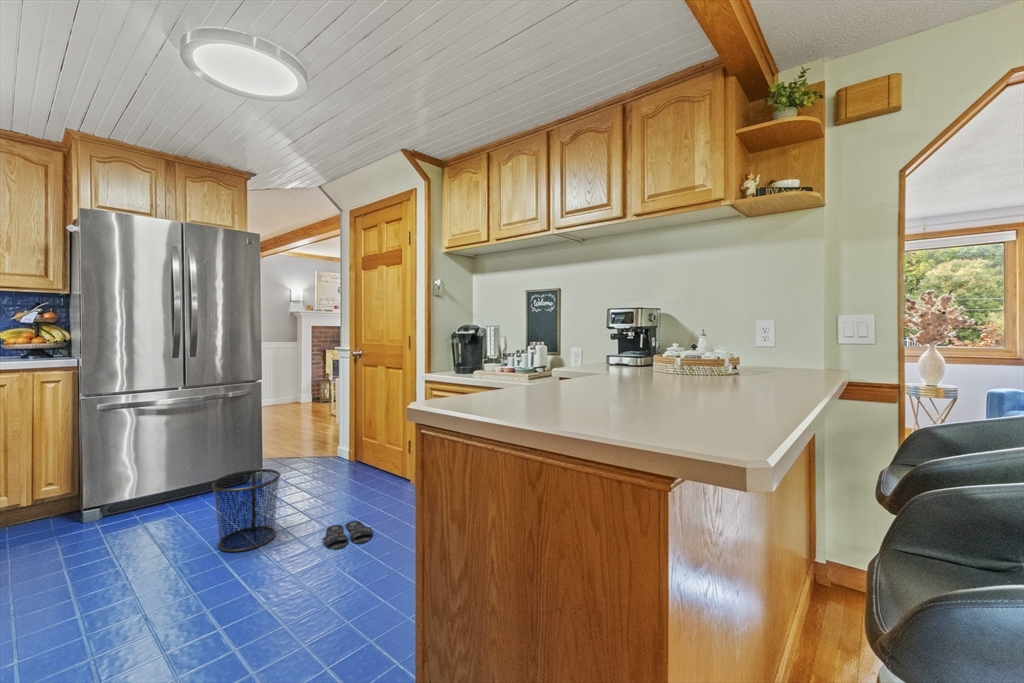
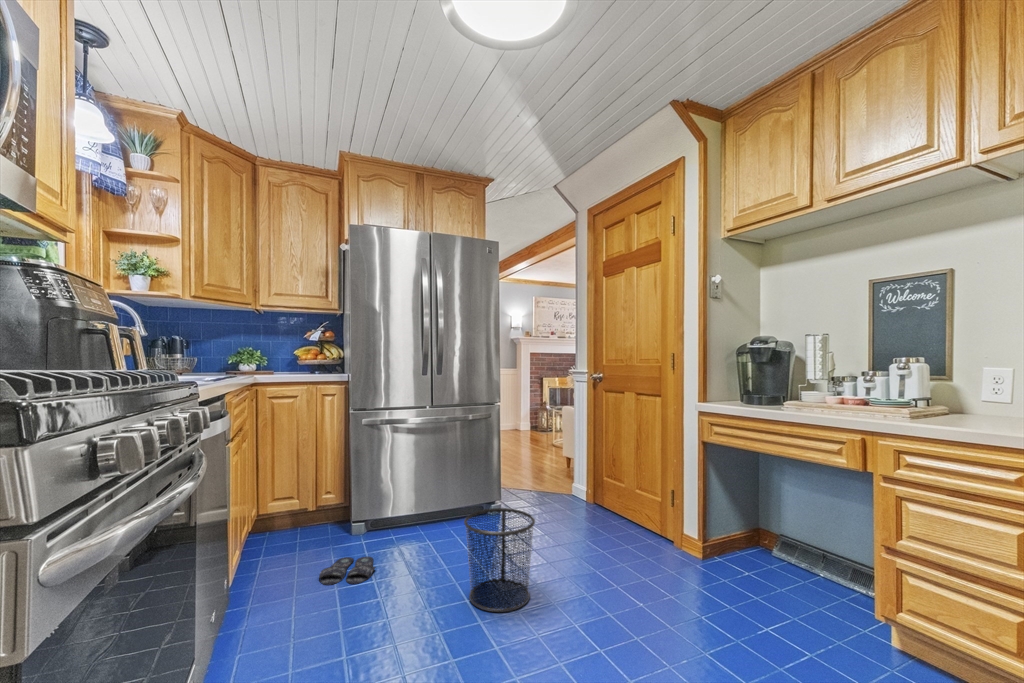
slippers: present [322,521,372,550] -> present [319,557,375,585]

